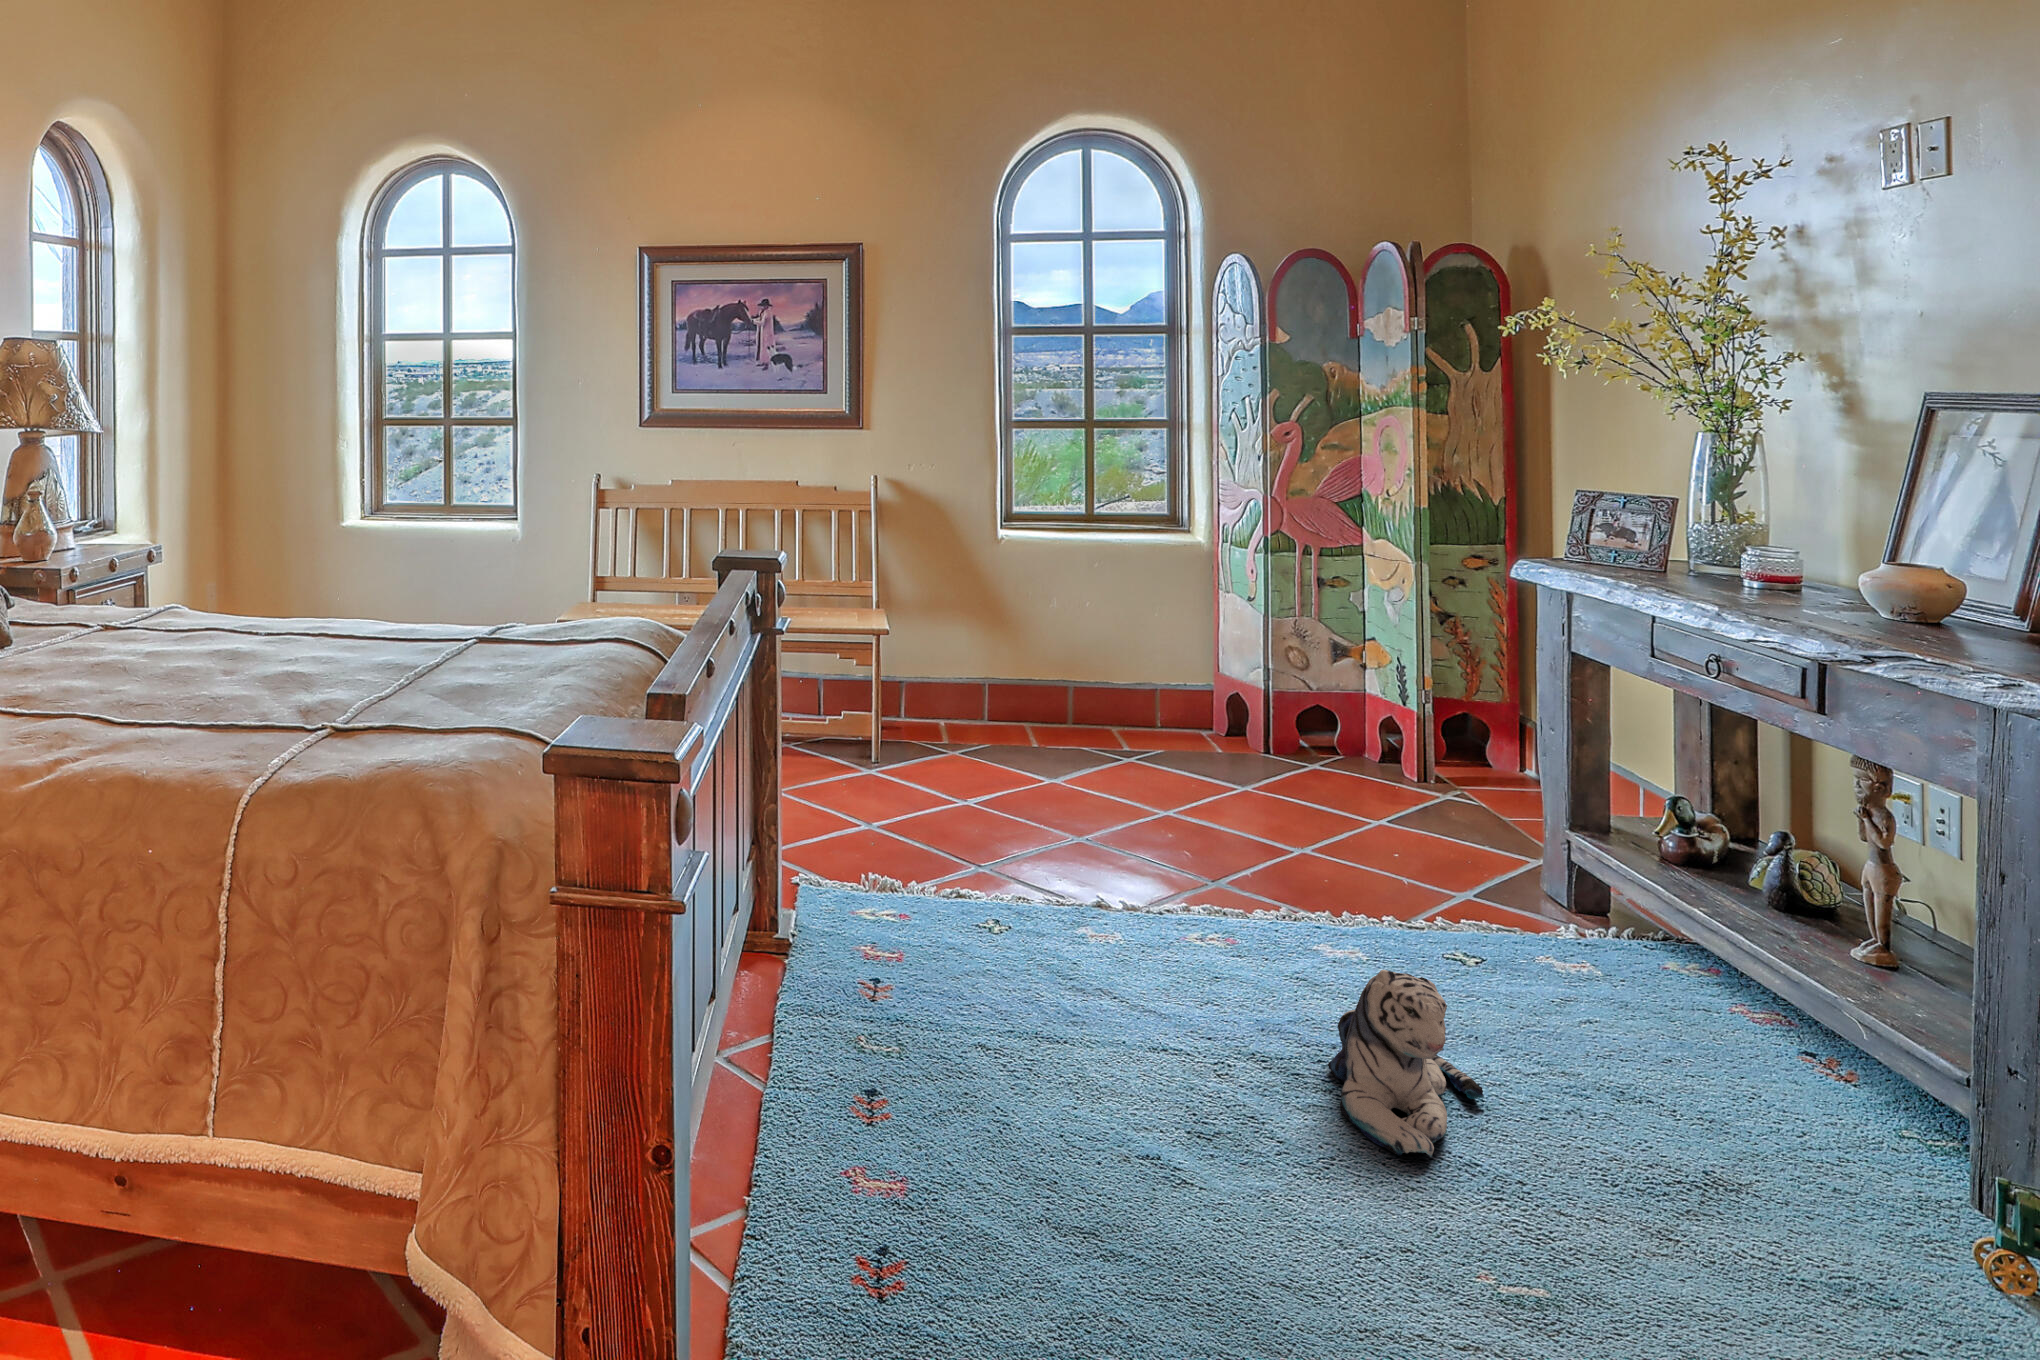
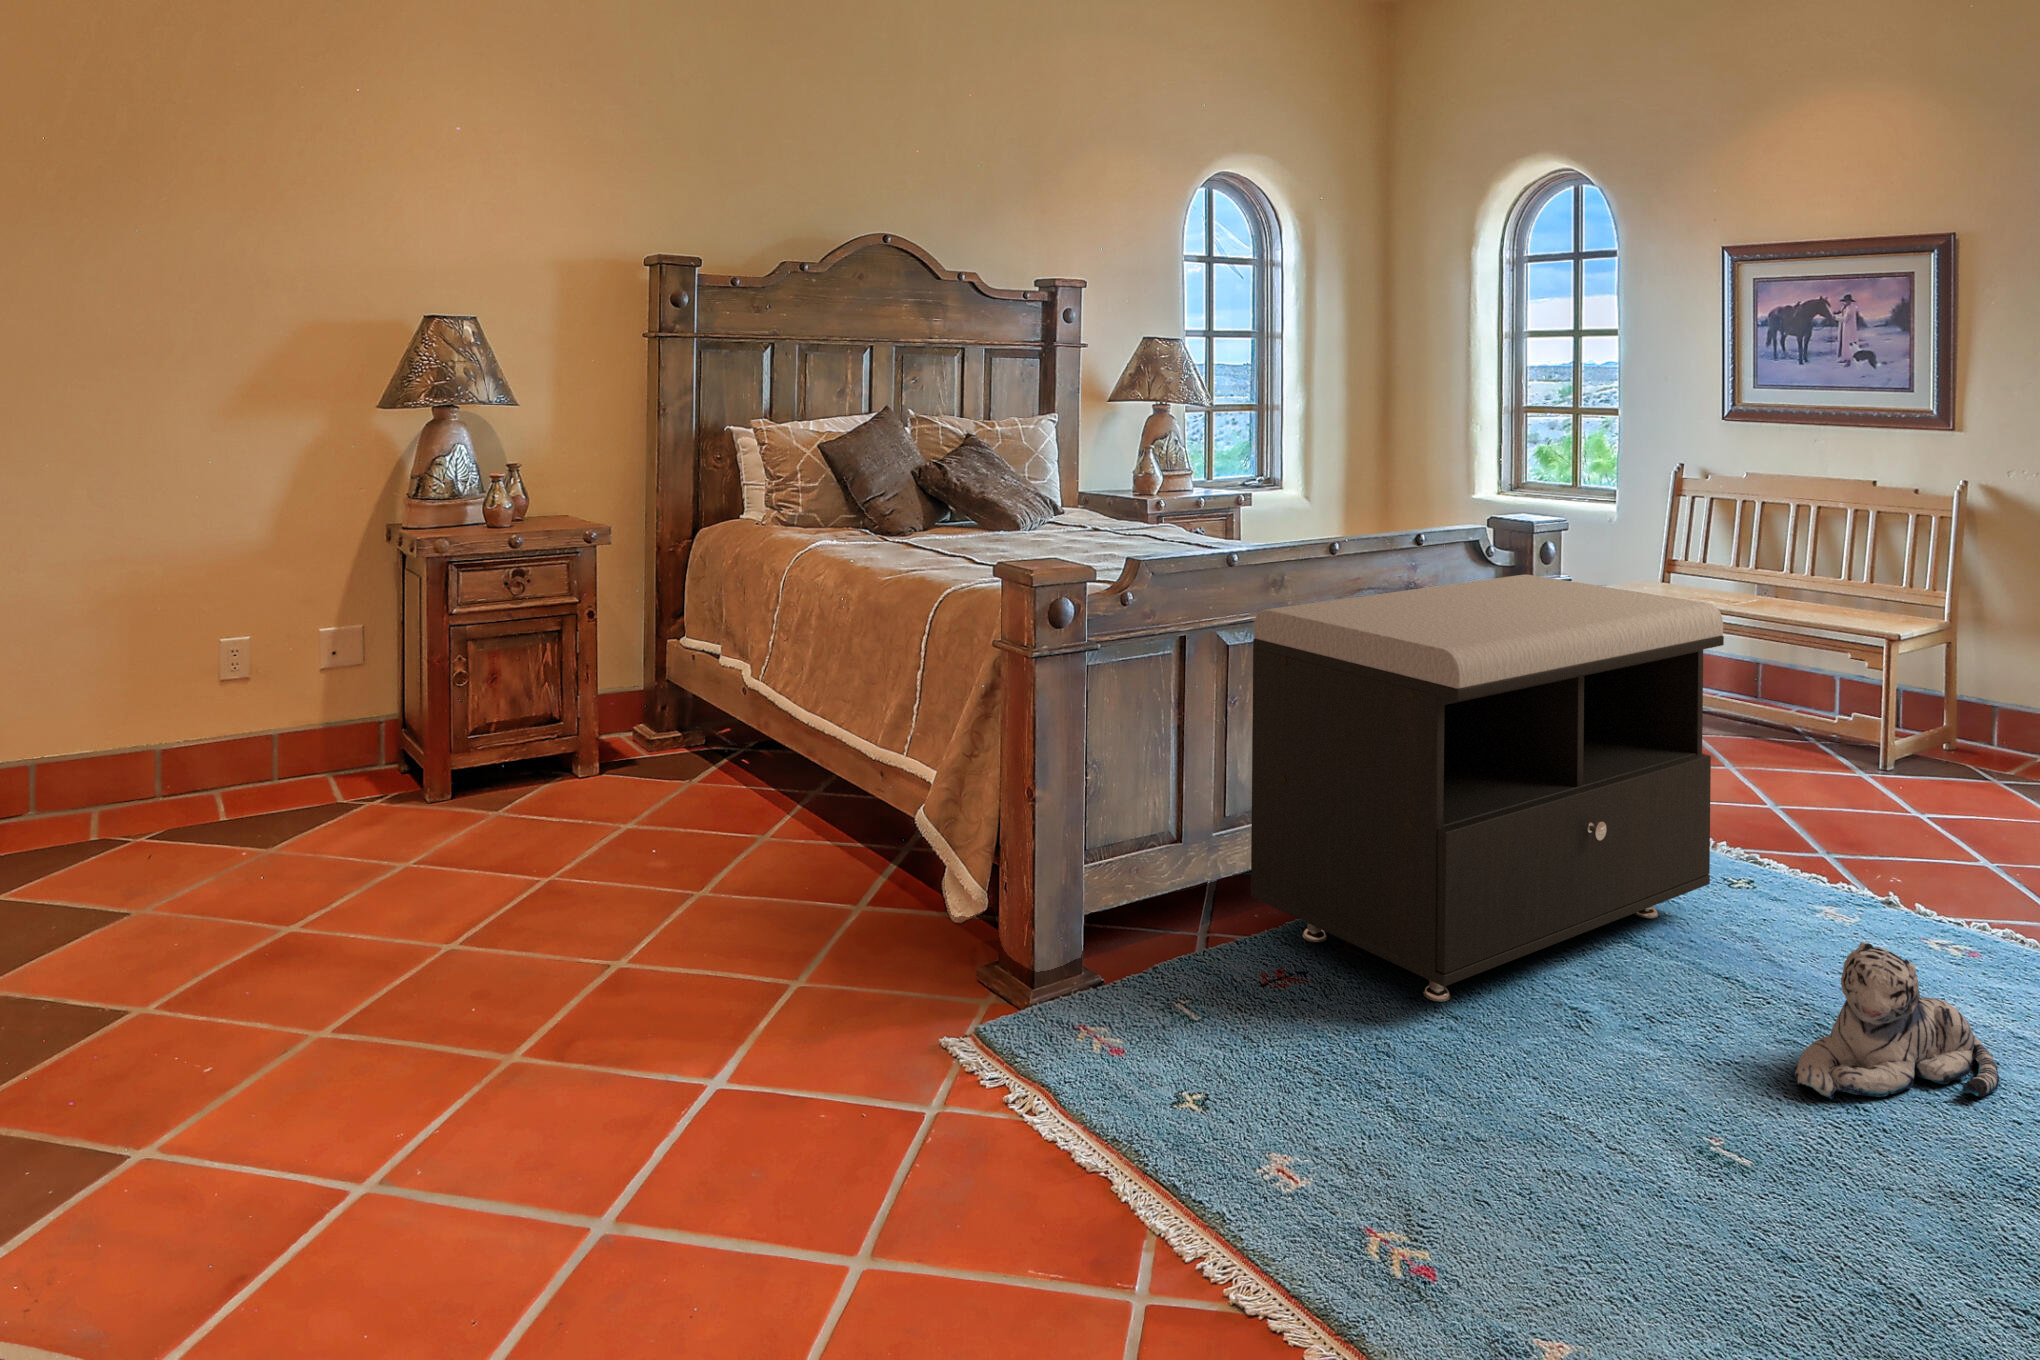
storage bench: none [716,616,1107,1205] -> present [1251,575,1724,1002]

